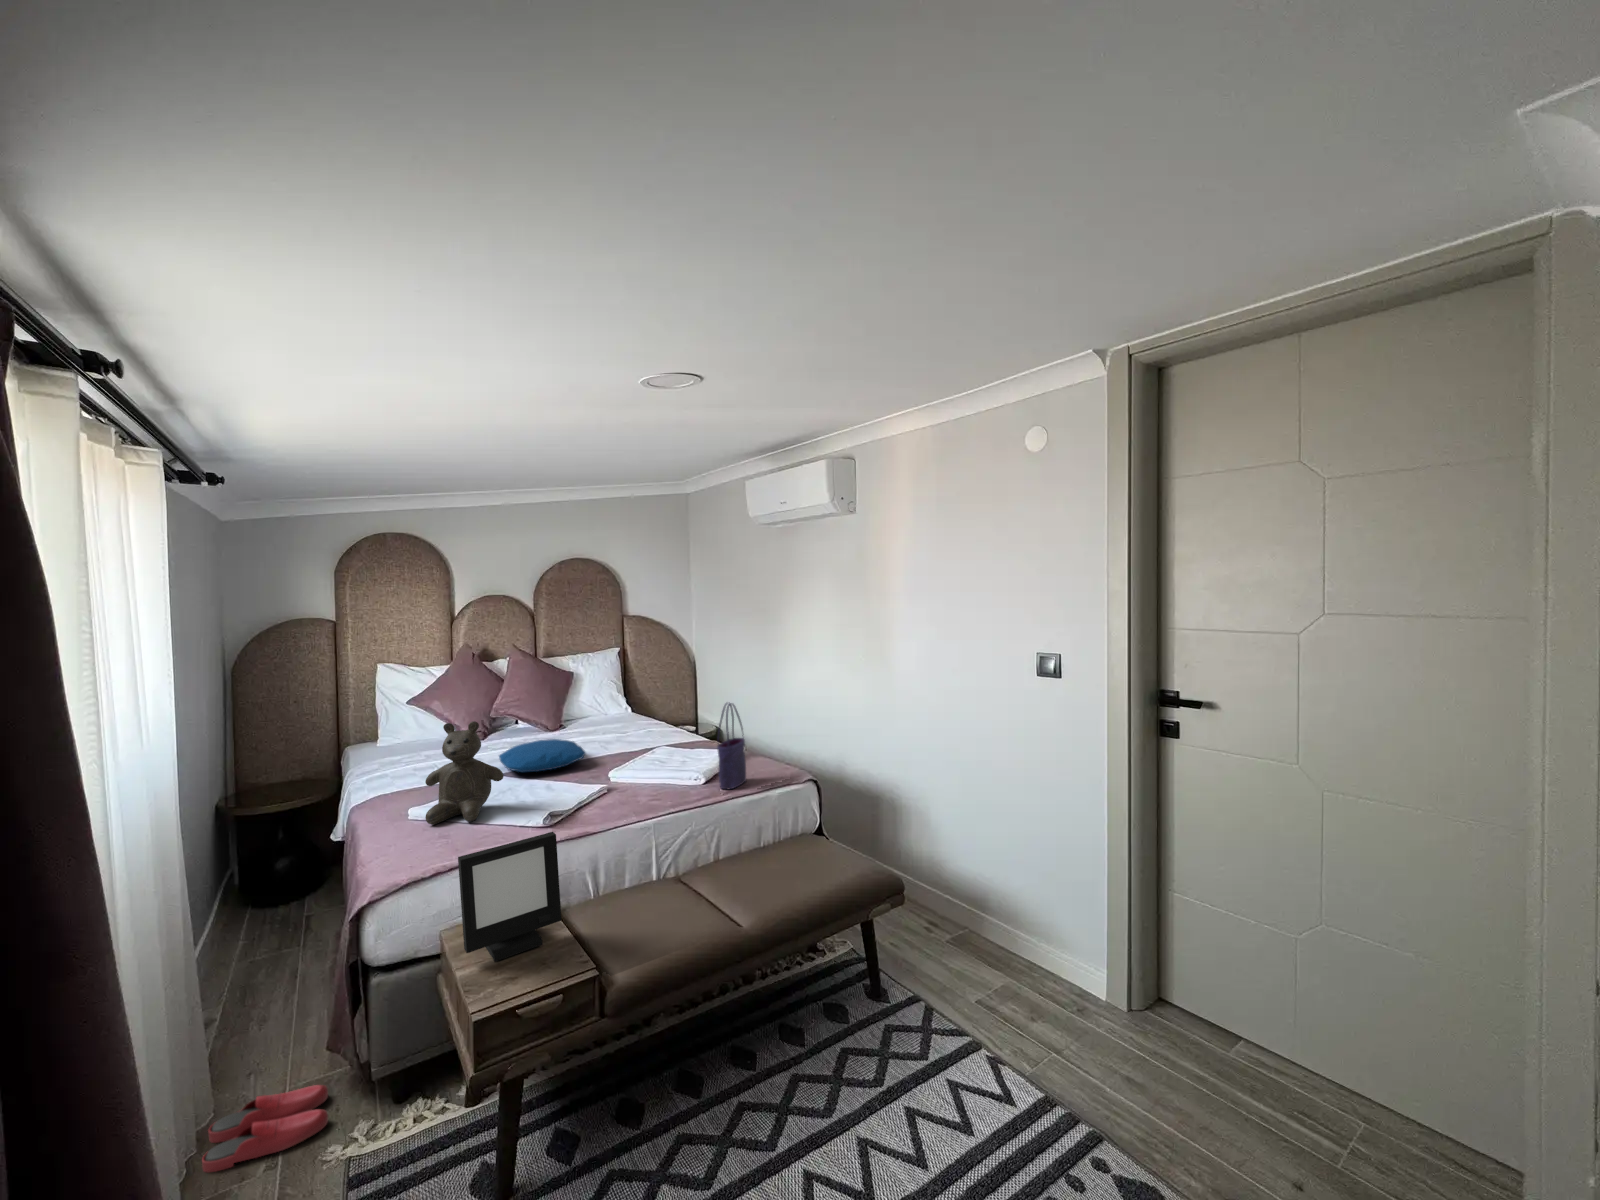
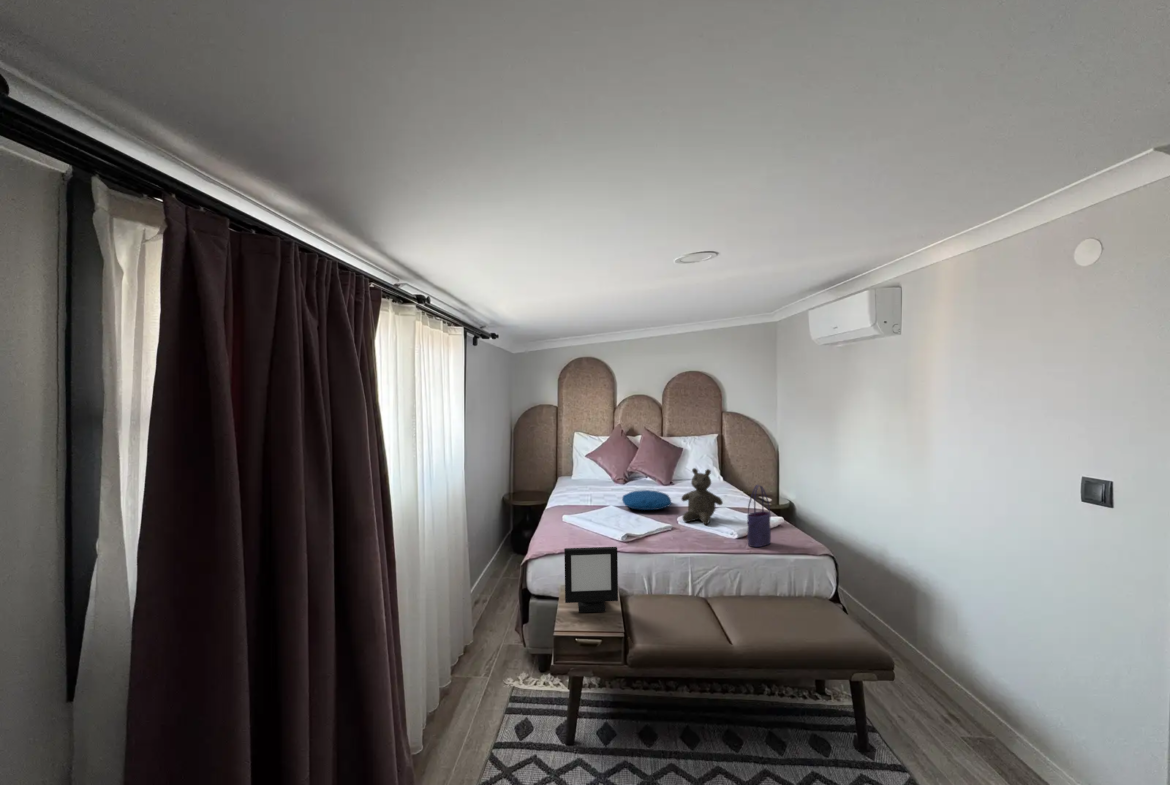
teddy bear: present [425,721,504,825] -> present [682,468,723,524]
slippers: present [202,1085,328,1172] -> none [458,645,512,675]

